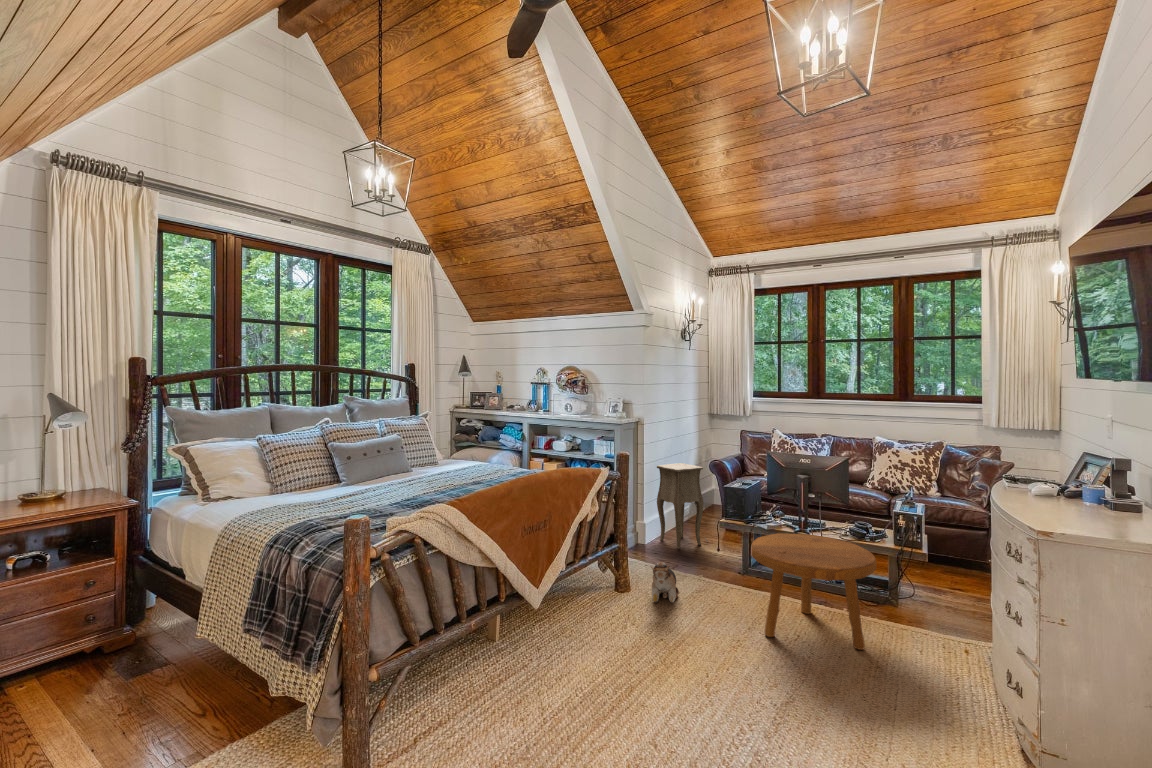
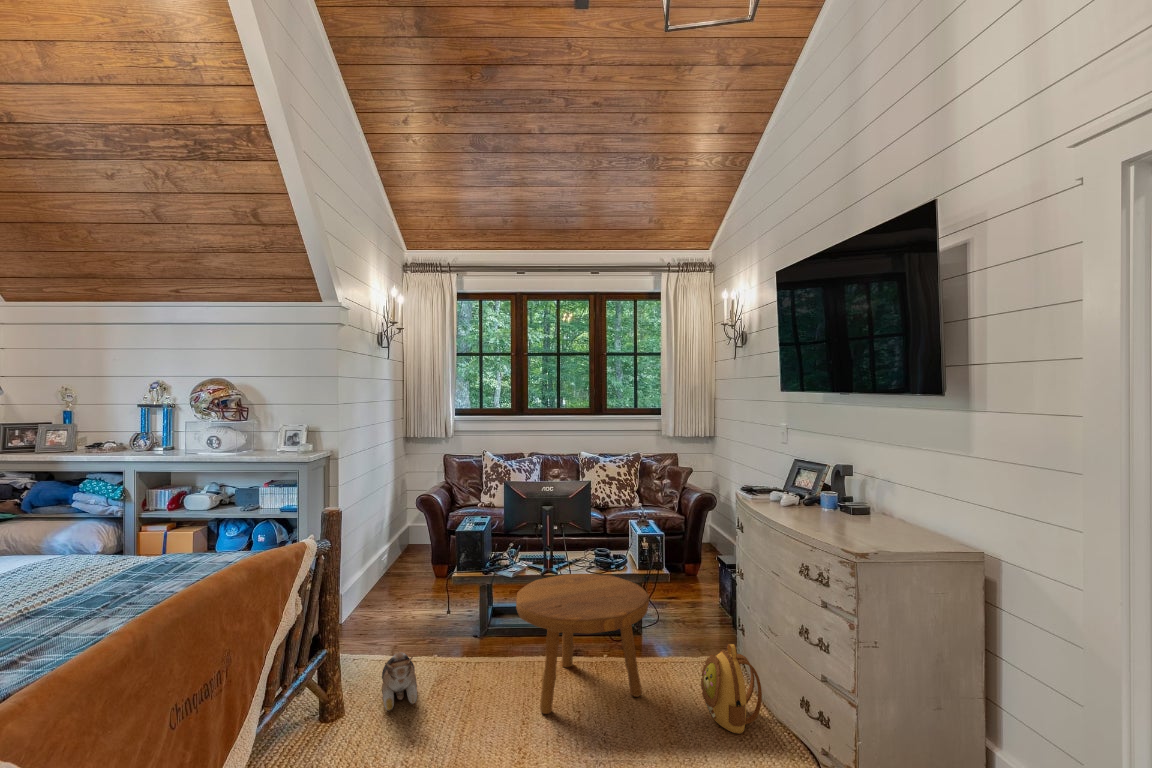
side table: present [657,463,708,549] -> none [354,504,423,618]
backpack: none [919,621,984,705] -> present [701,644,762,734]

